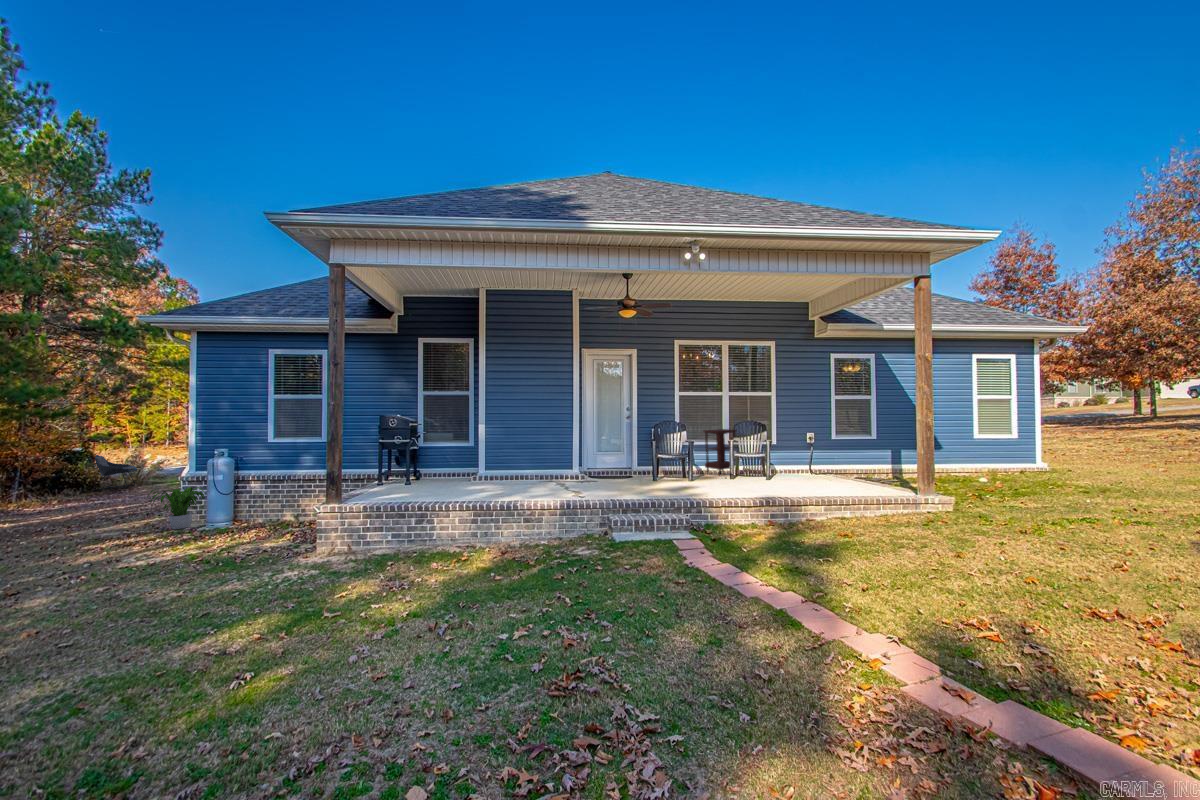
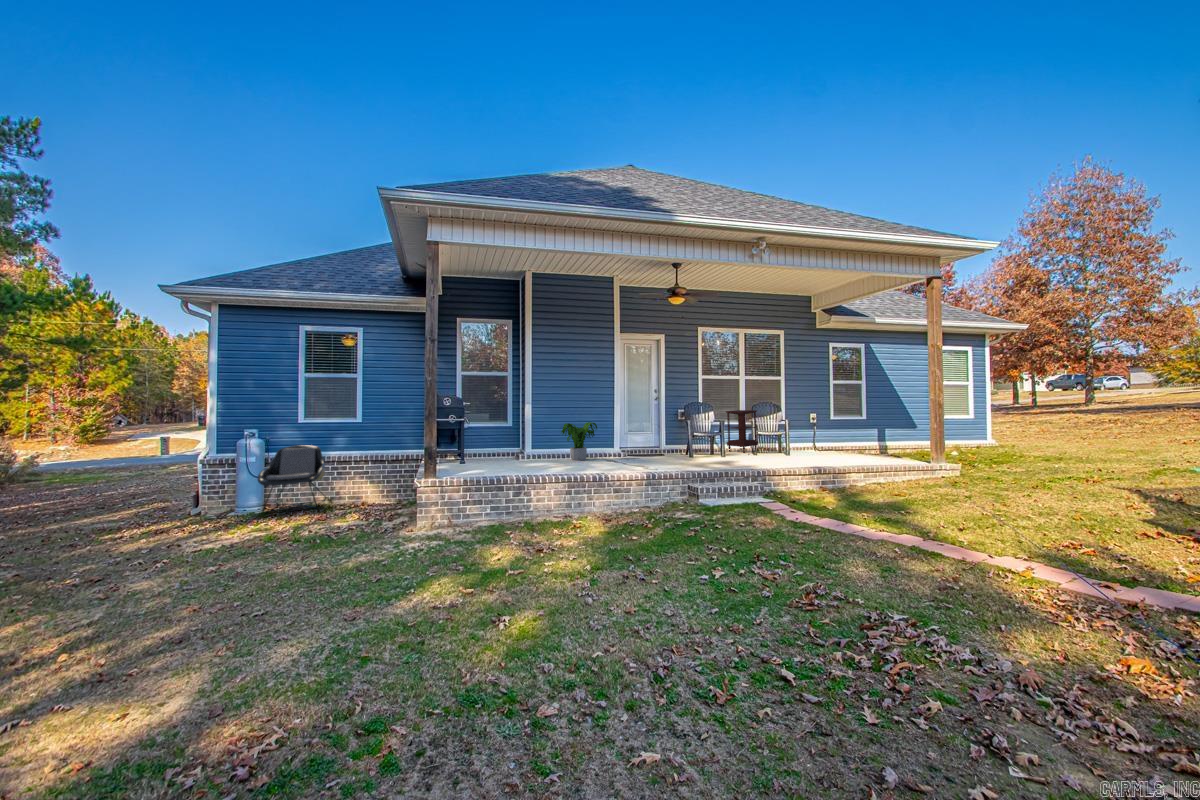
lounge chair: present [94,455,137,491] -> present [258,445,326,513]
potted plant: present [147,487,206,529] -> present [561,422,597,461]

